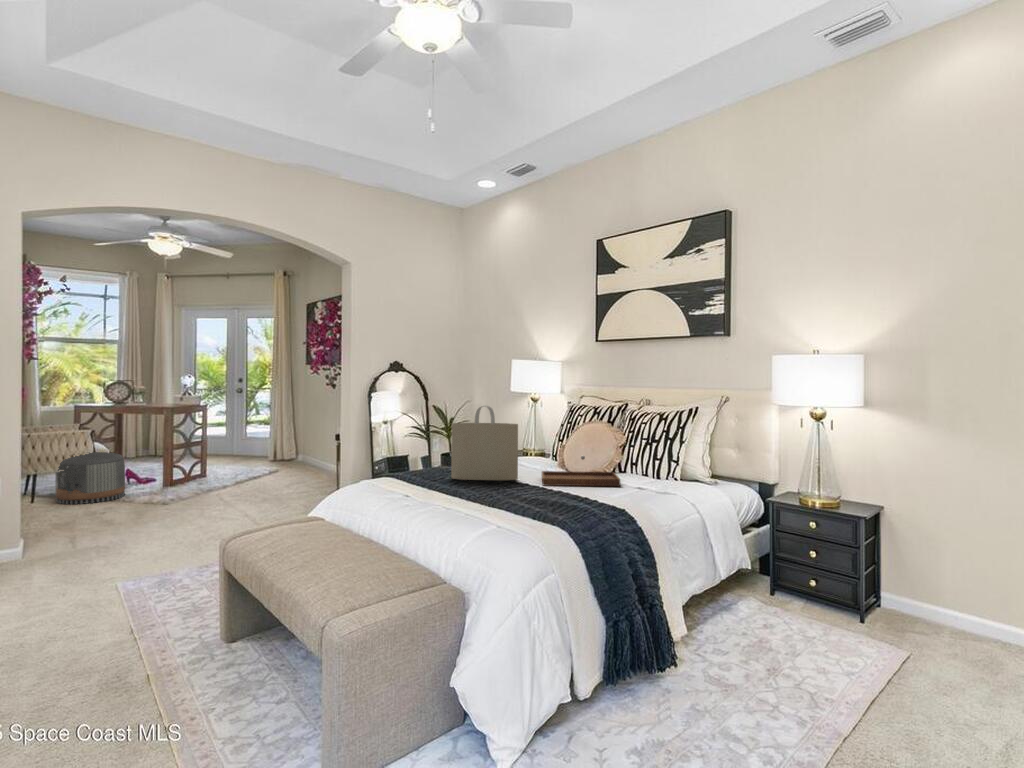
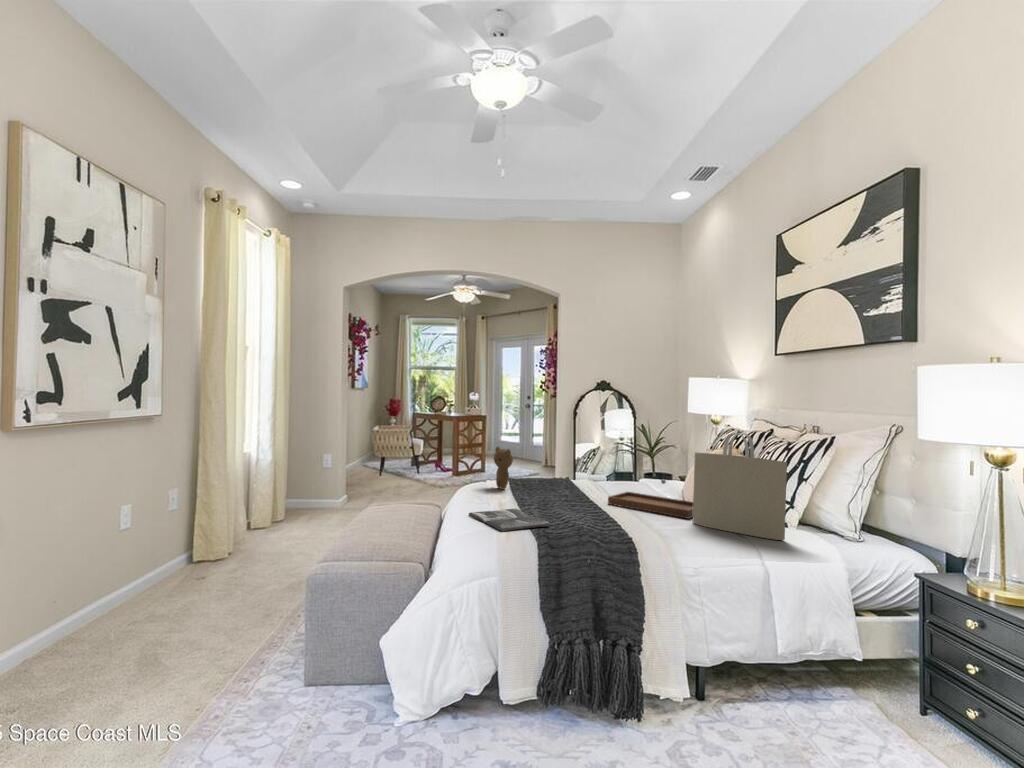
tote bag: present [451,405,518,480] -> present [693,433,787,540]
teddy bear: none [414,443,442,488] -> present [494,447,513,489]
pouf: present [55,452,125,504] -> none [383,444,424,480]
magazine: none [481,504,566,526] -> present [469,509,550,531]

